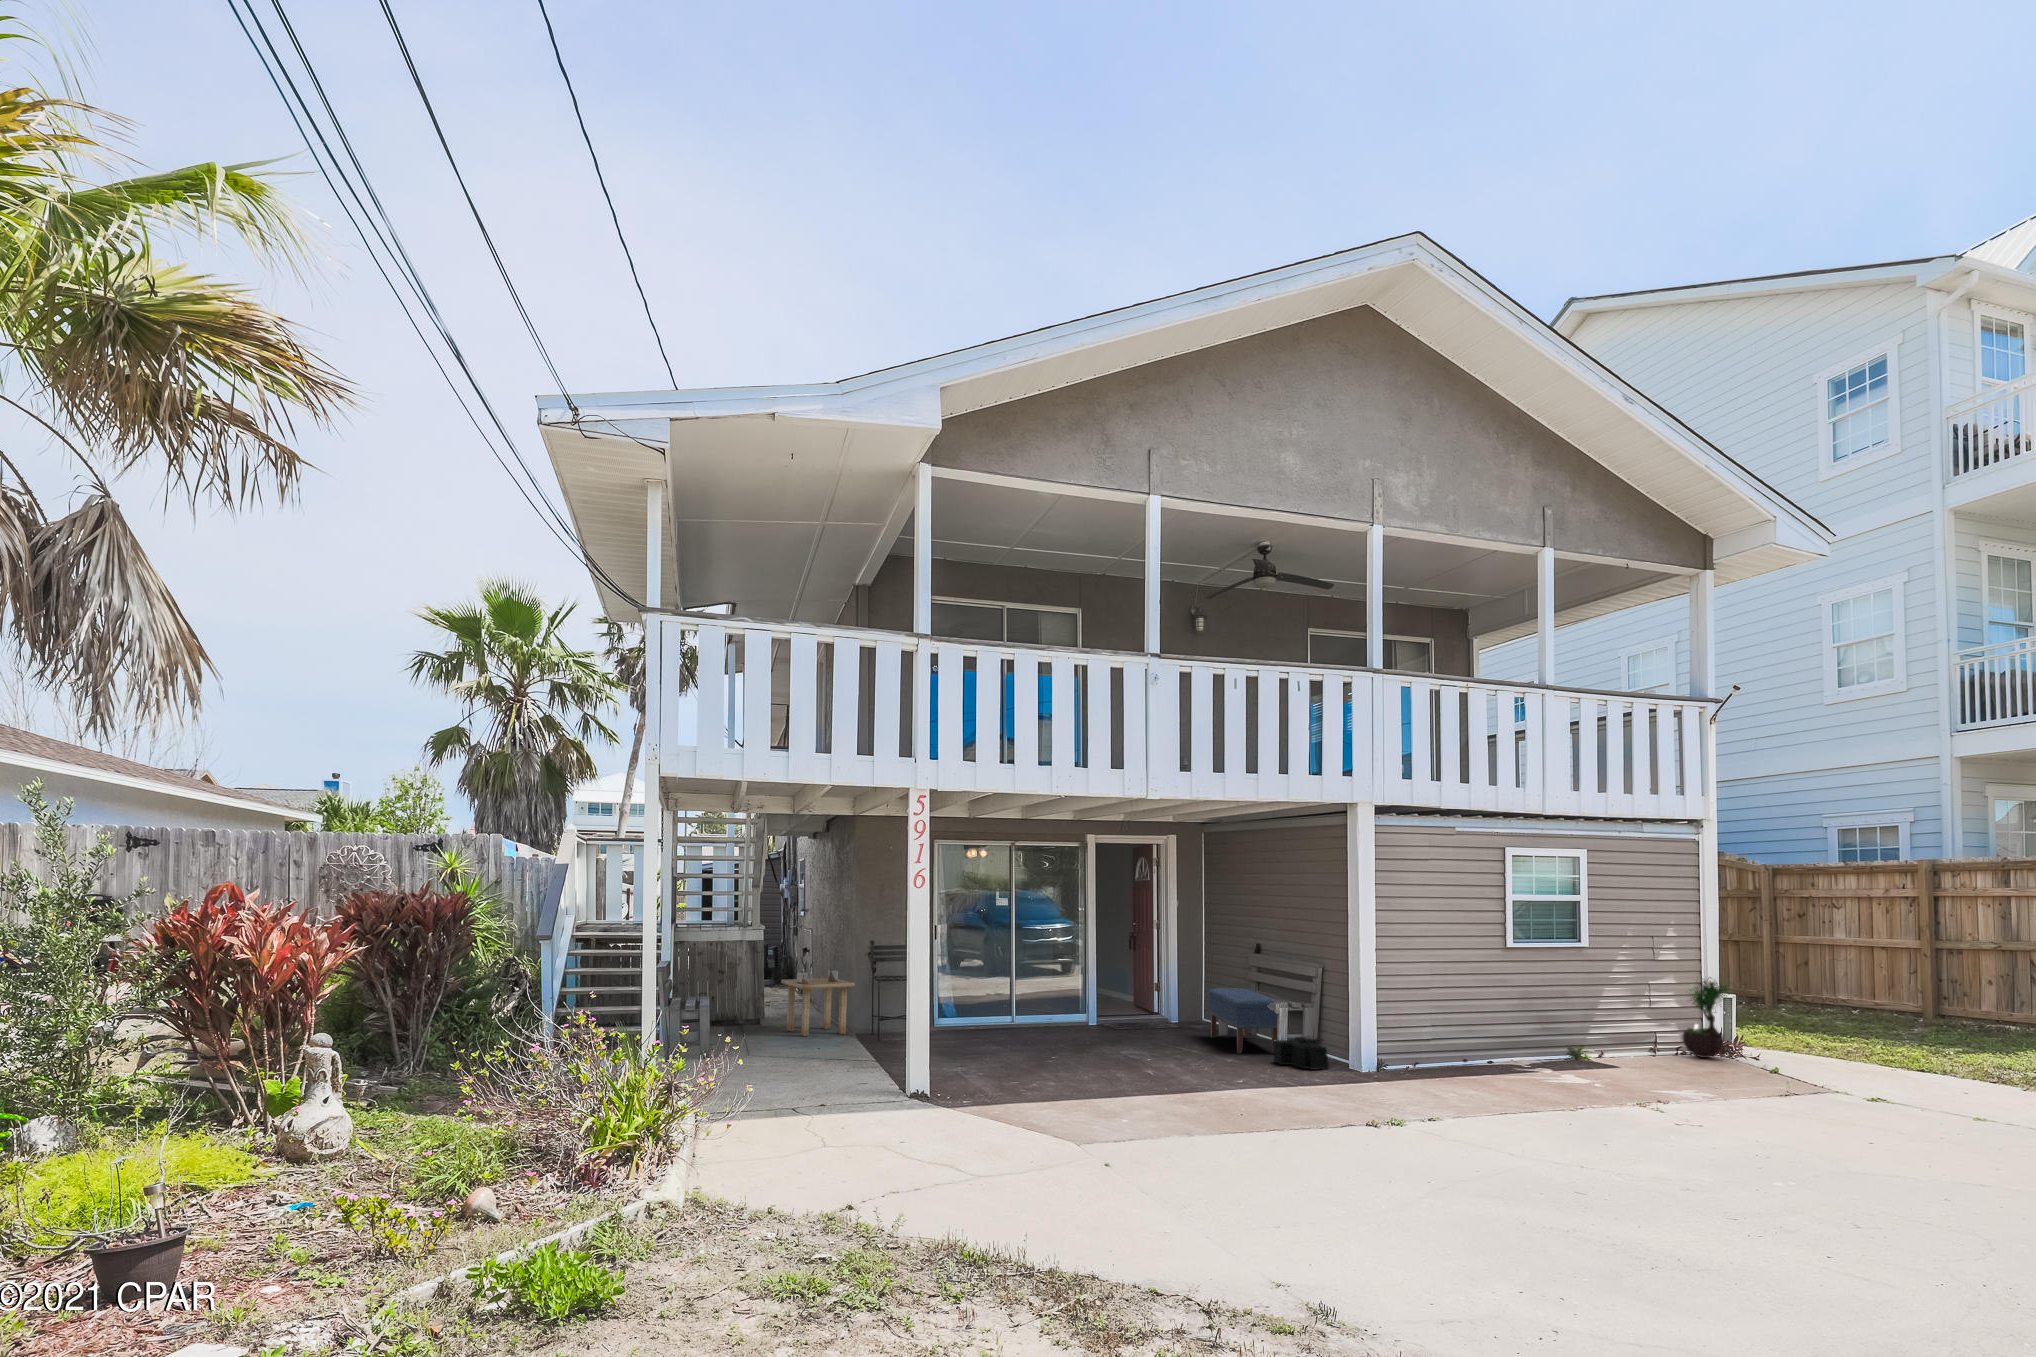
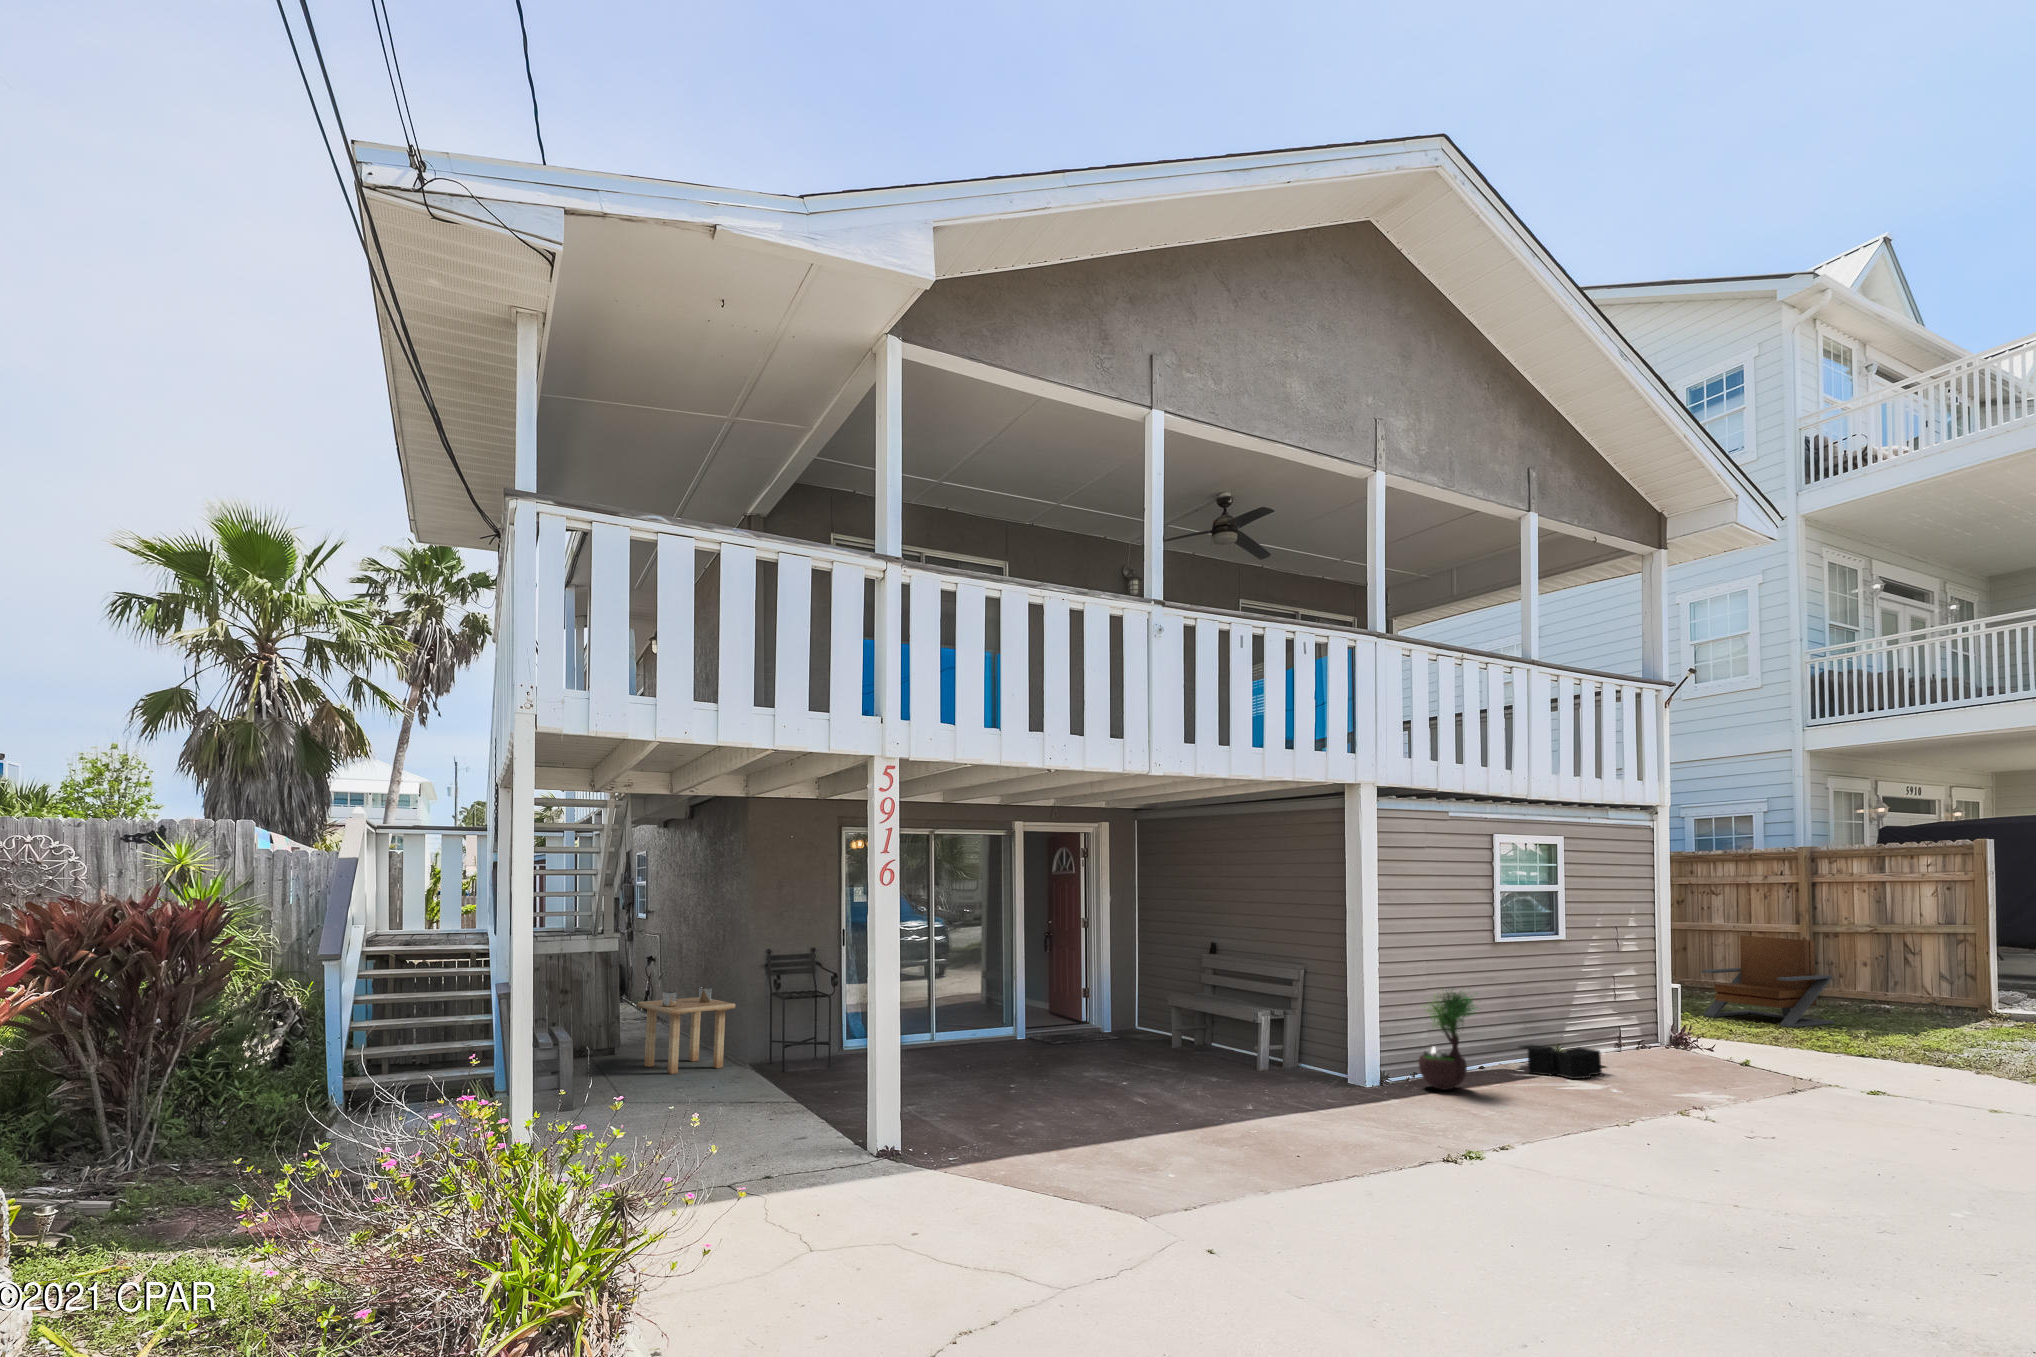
lounge chair: none [1814,949,1950,1041] -> present [1701,935,1834,1027]
potted tree: present [1683,977,1730,1058] -> present [1419,989,1476,1090]
bench: present [1209,988,1277,1054] -> none [1149,996,1250,1075]
storage bin: present [1273,1036,1329,1070] -> present [1519,1045,1602,1079]

